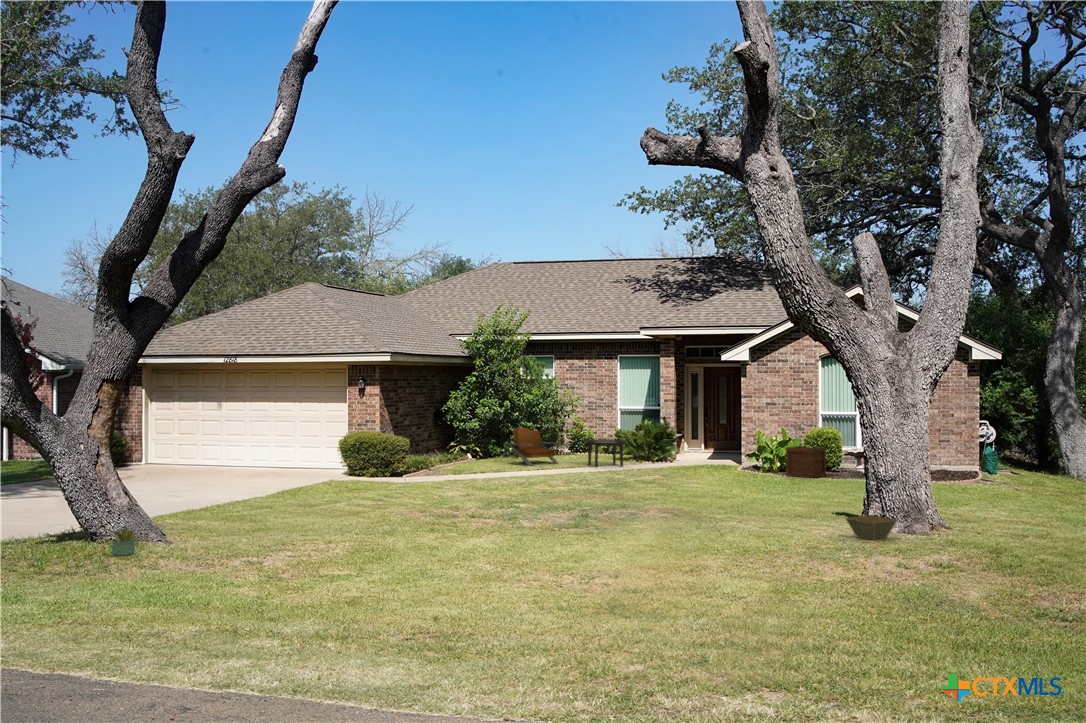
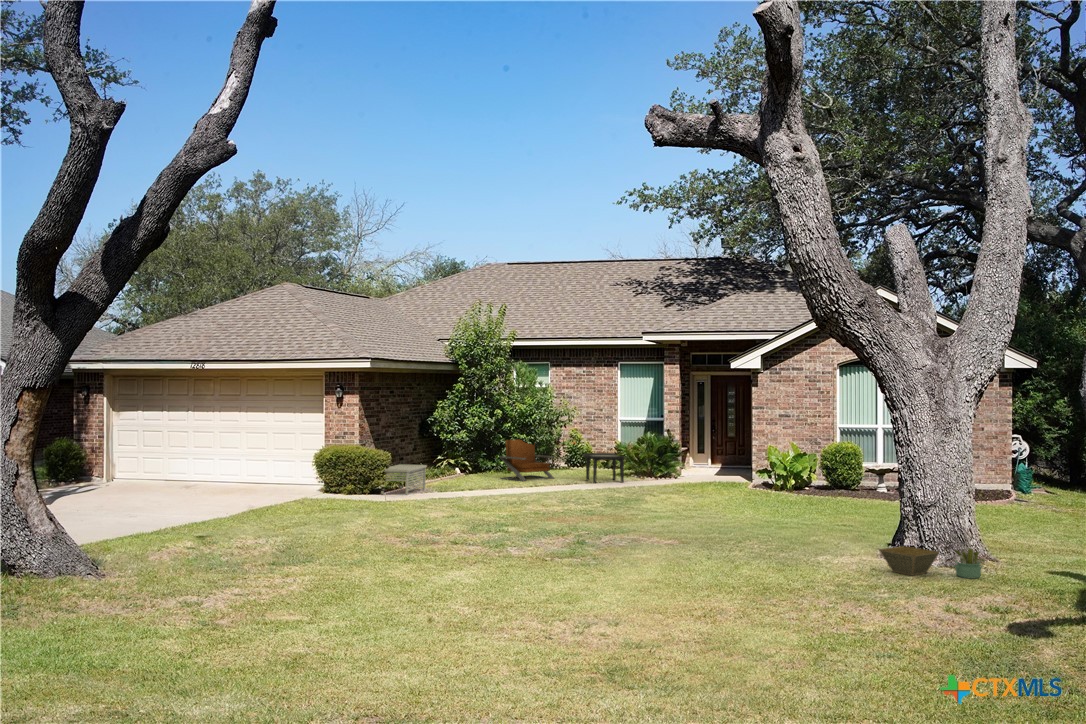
wooden crate: present [786,446,826,478] -> none [801,462,845,497]
storage bench: none [399,450,442,478] -> present [381,465,427,495]
decorative plant: present [109,528,141,556] -> present [954,548,985,579]

